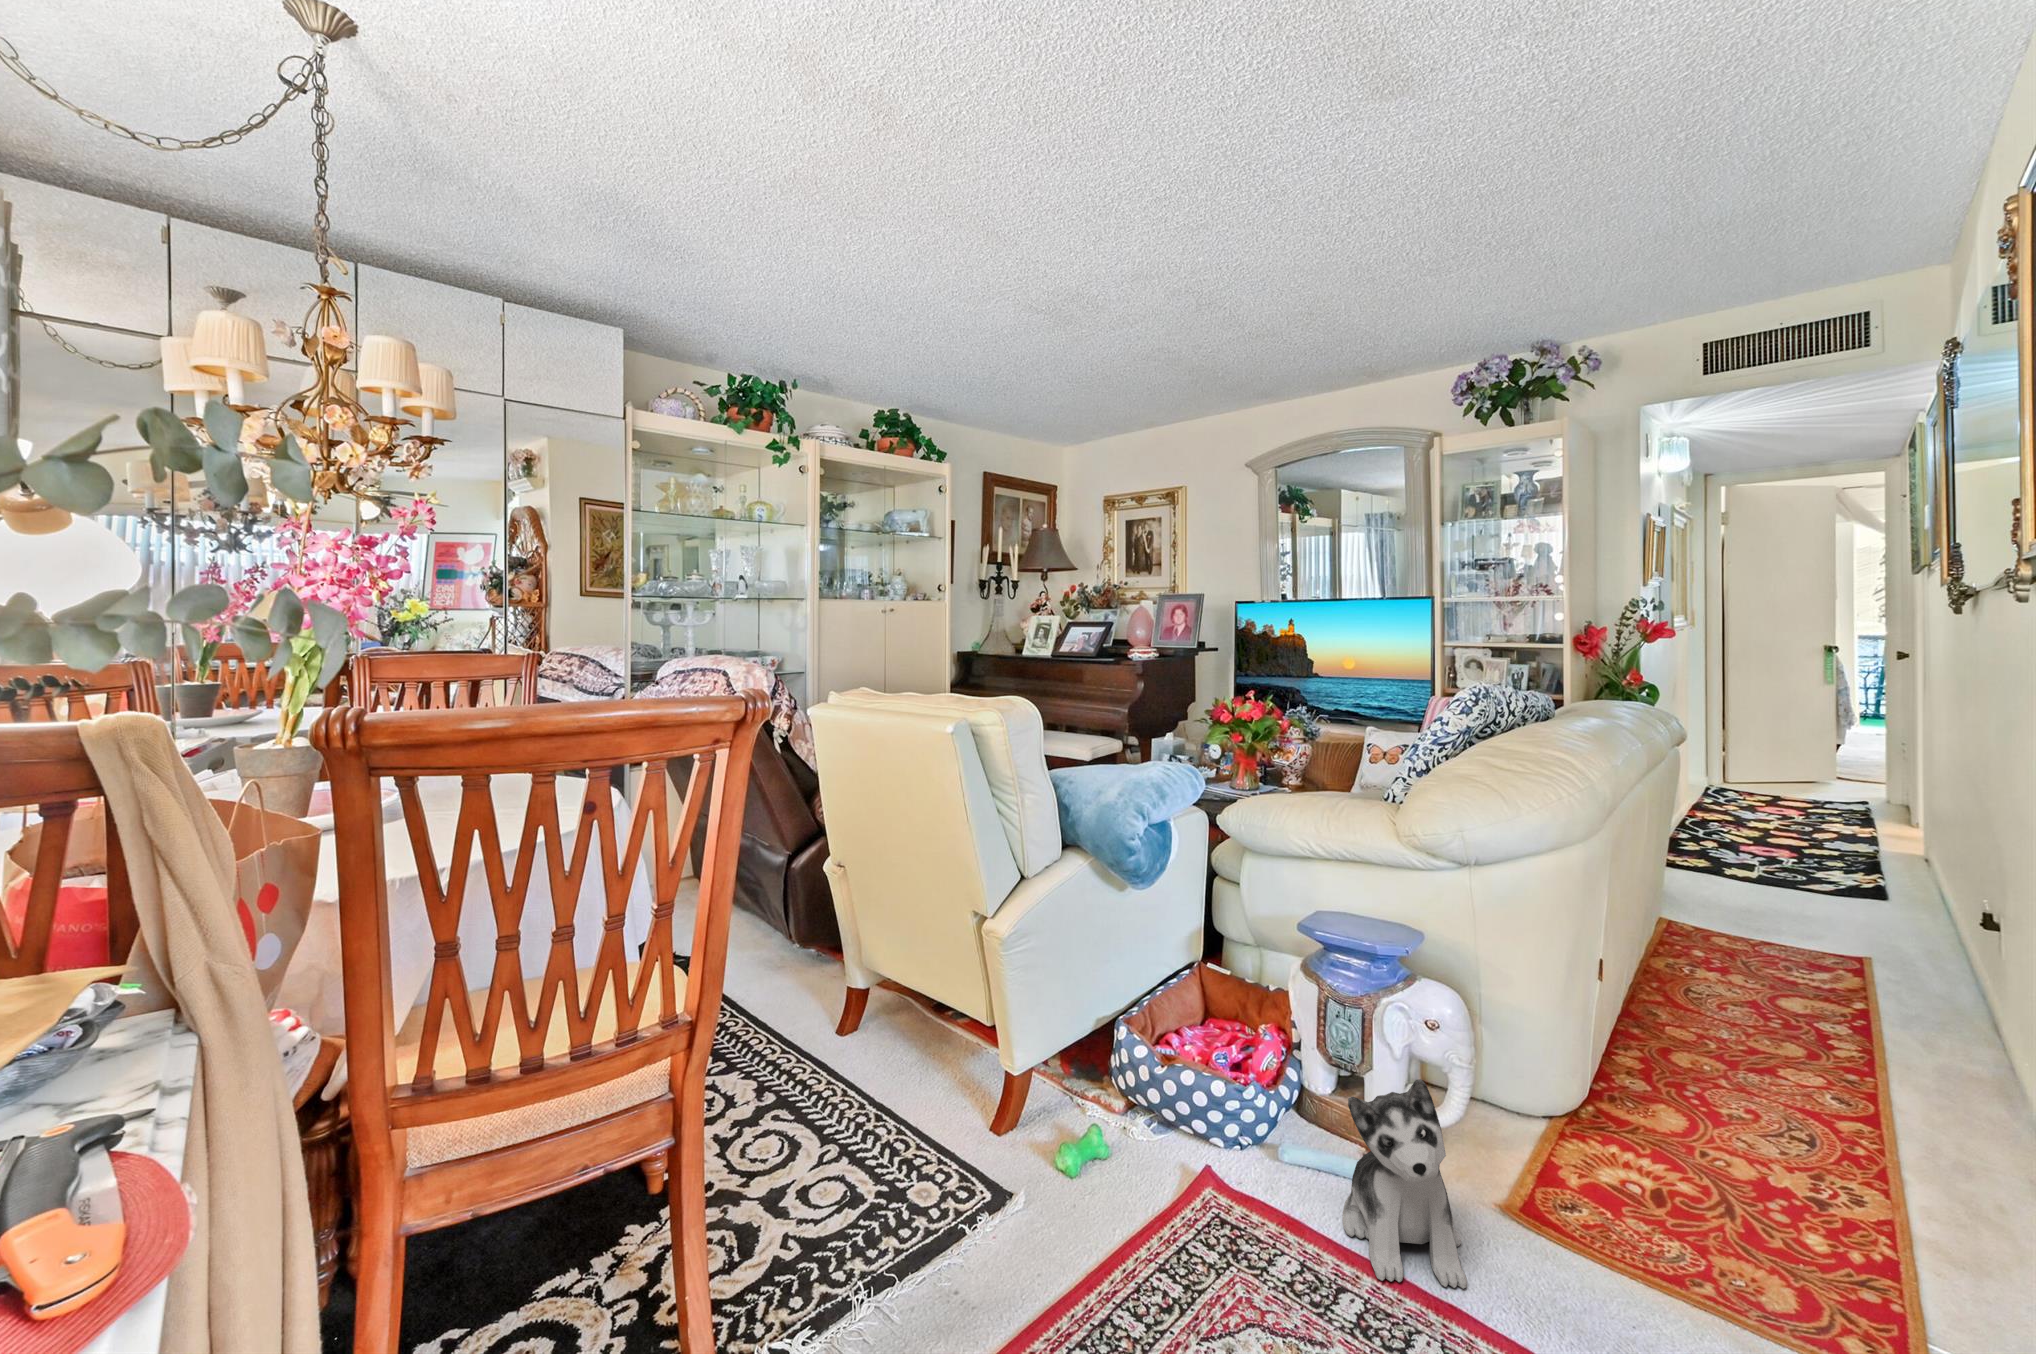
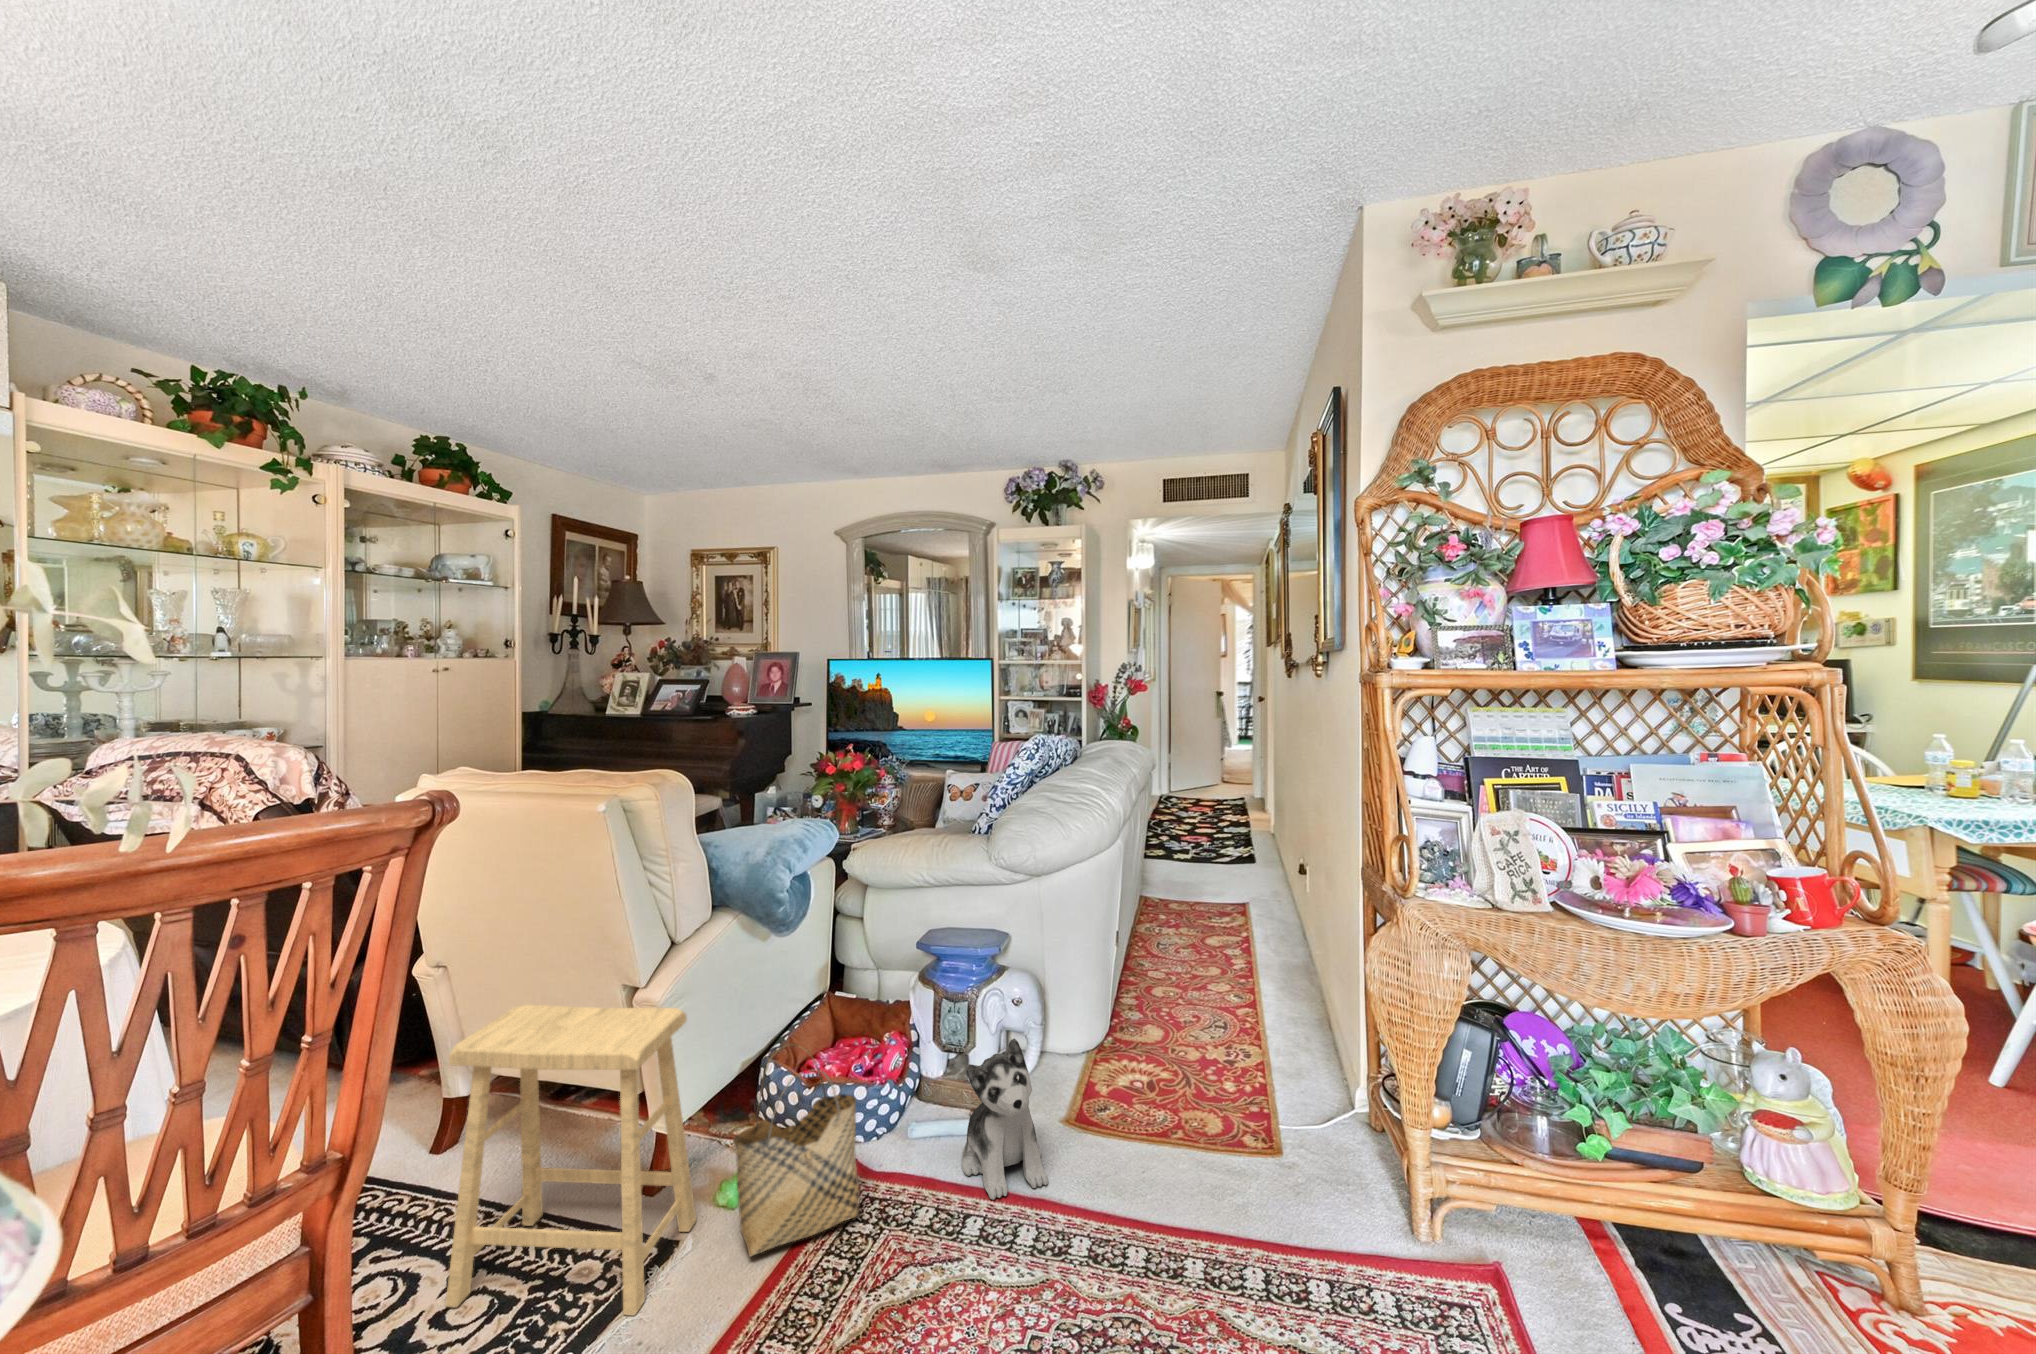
footstool: none [812,919,1032,1257] -> present [446,1005,696,1316]
woven basket: none [1060,1015,1204,1240] -> present [733,1044,860,1256]

